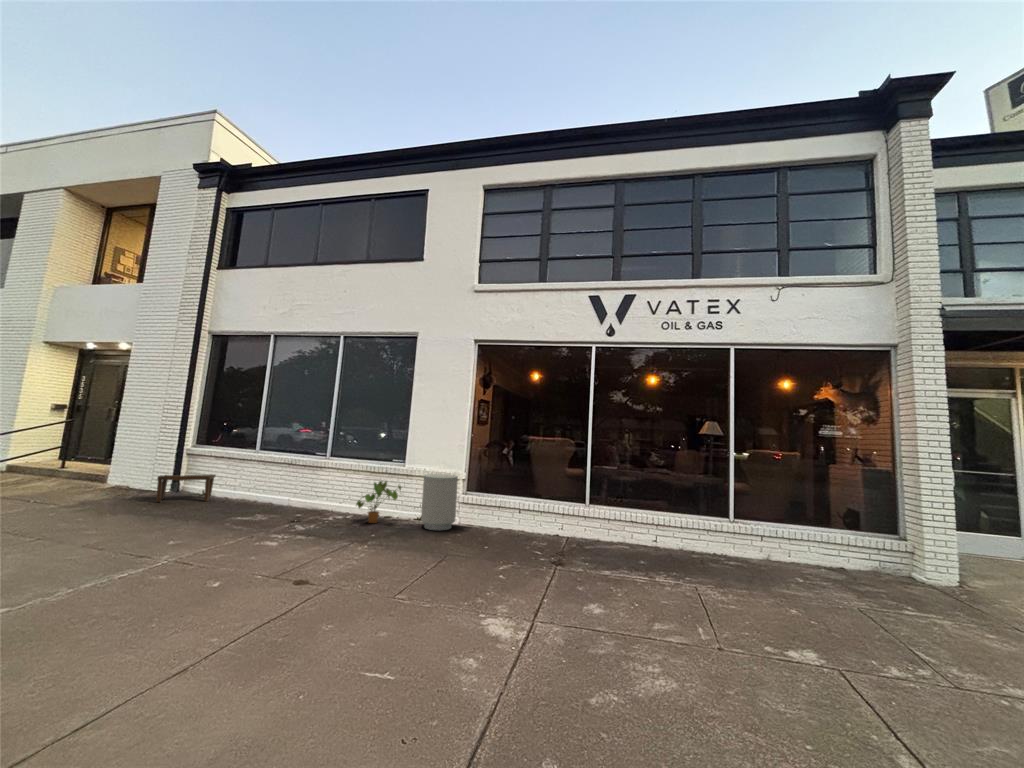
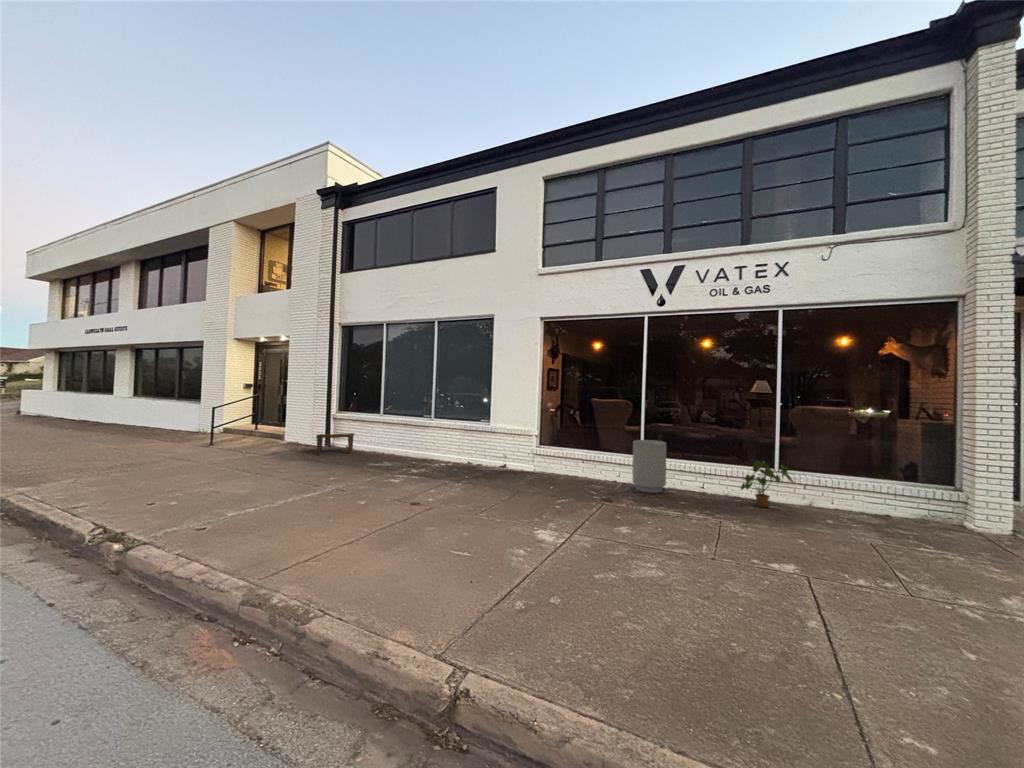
trash can: present [421,474,458,530] -> present [633,440,666,493]
house plant: present [356,481,401,523] -> present [741,461,793,507]

